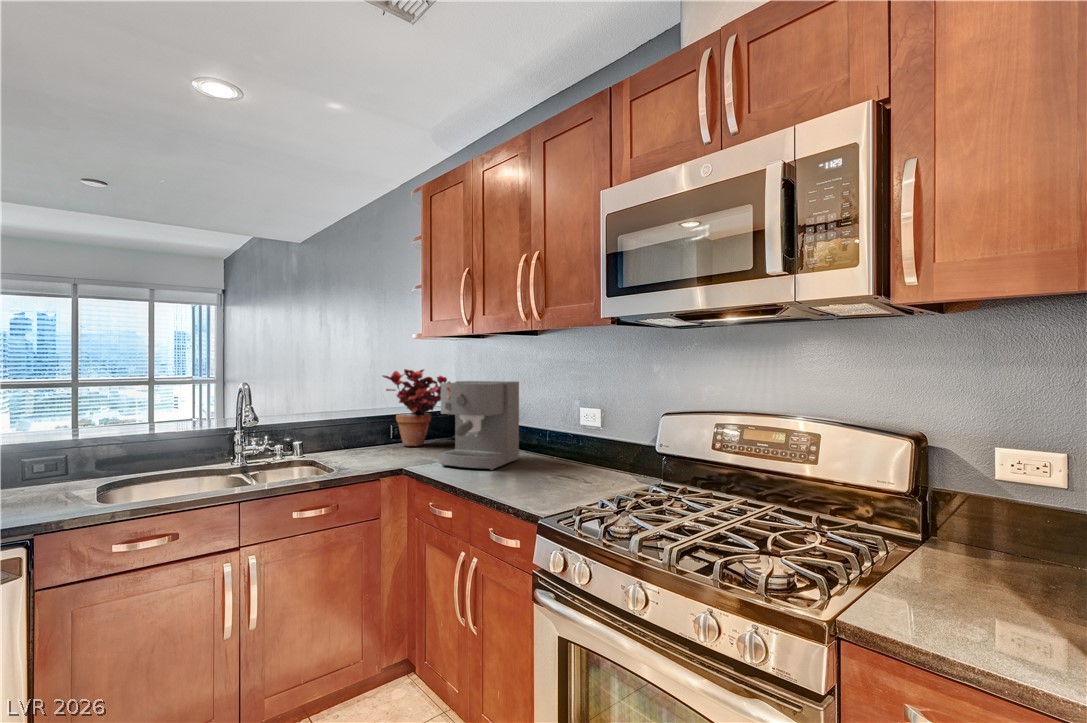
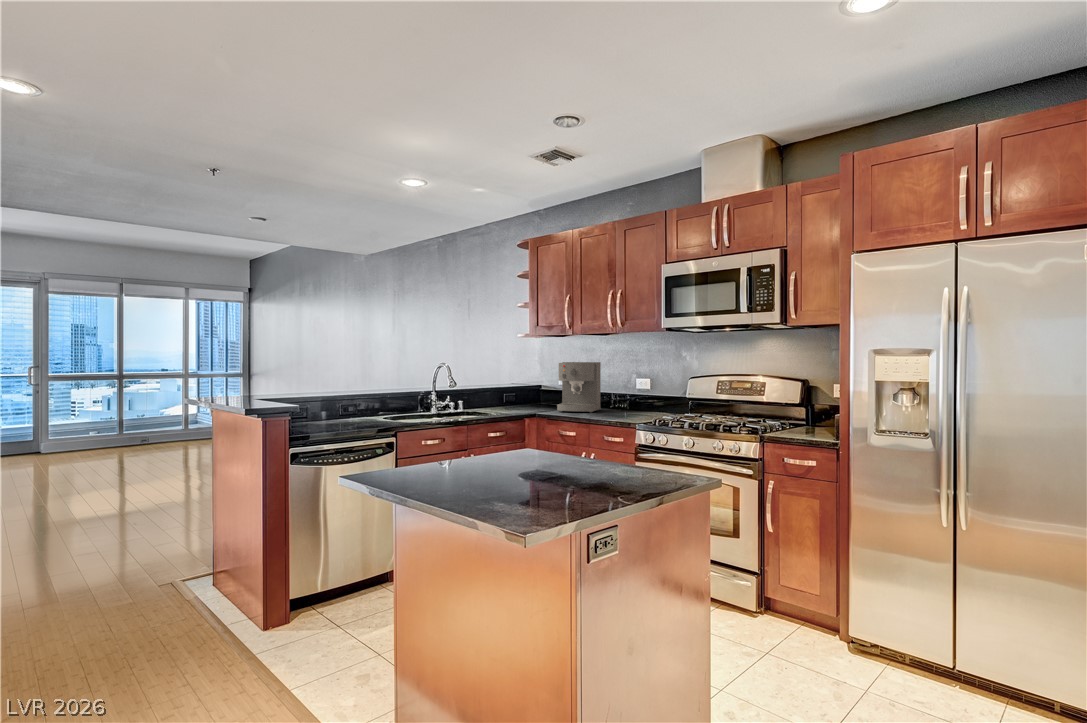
potted plant: present [383,369,450,446] -> none [503,356,547,406]

